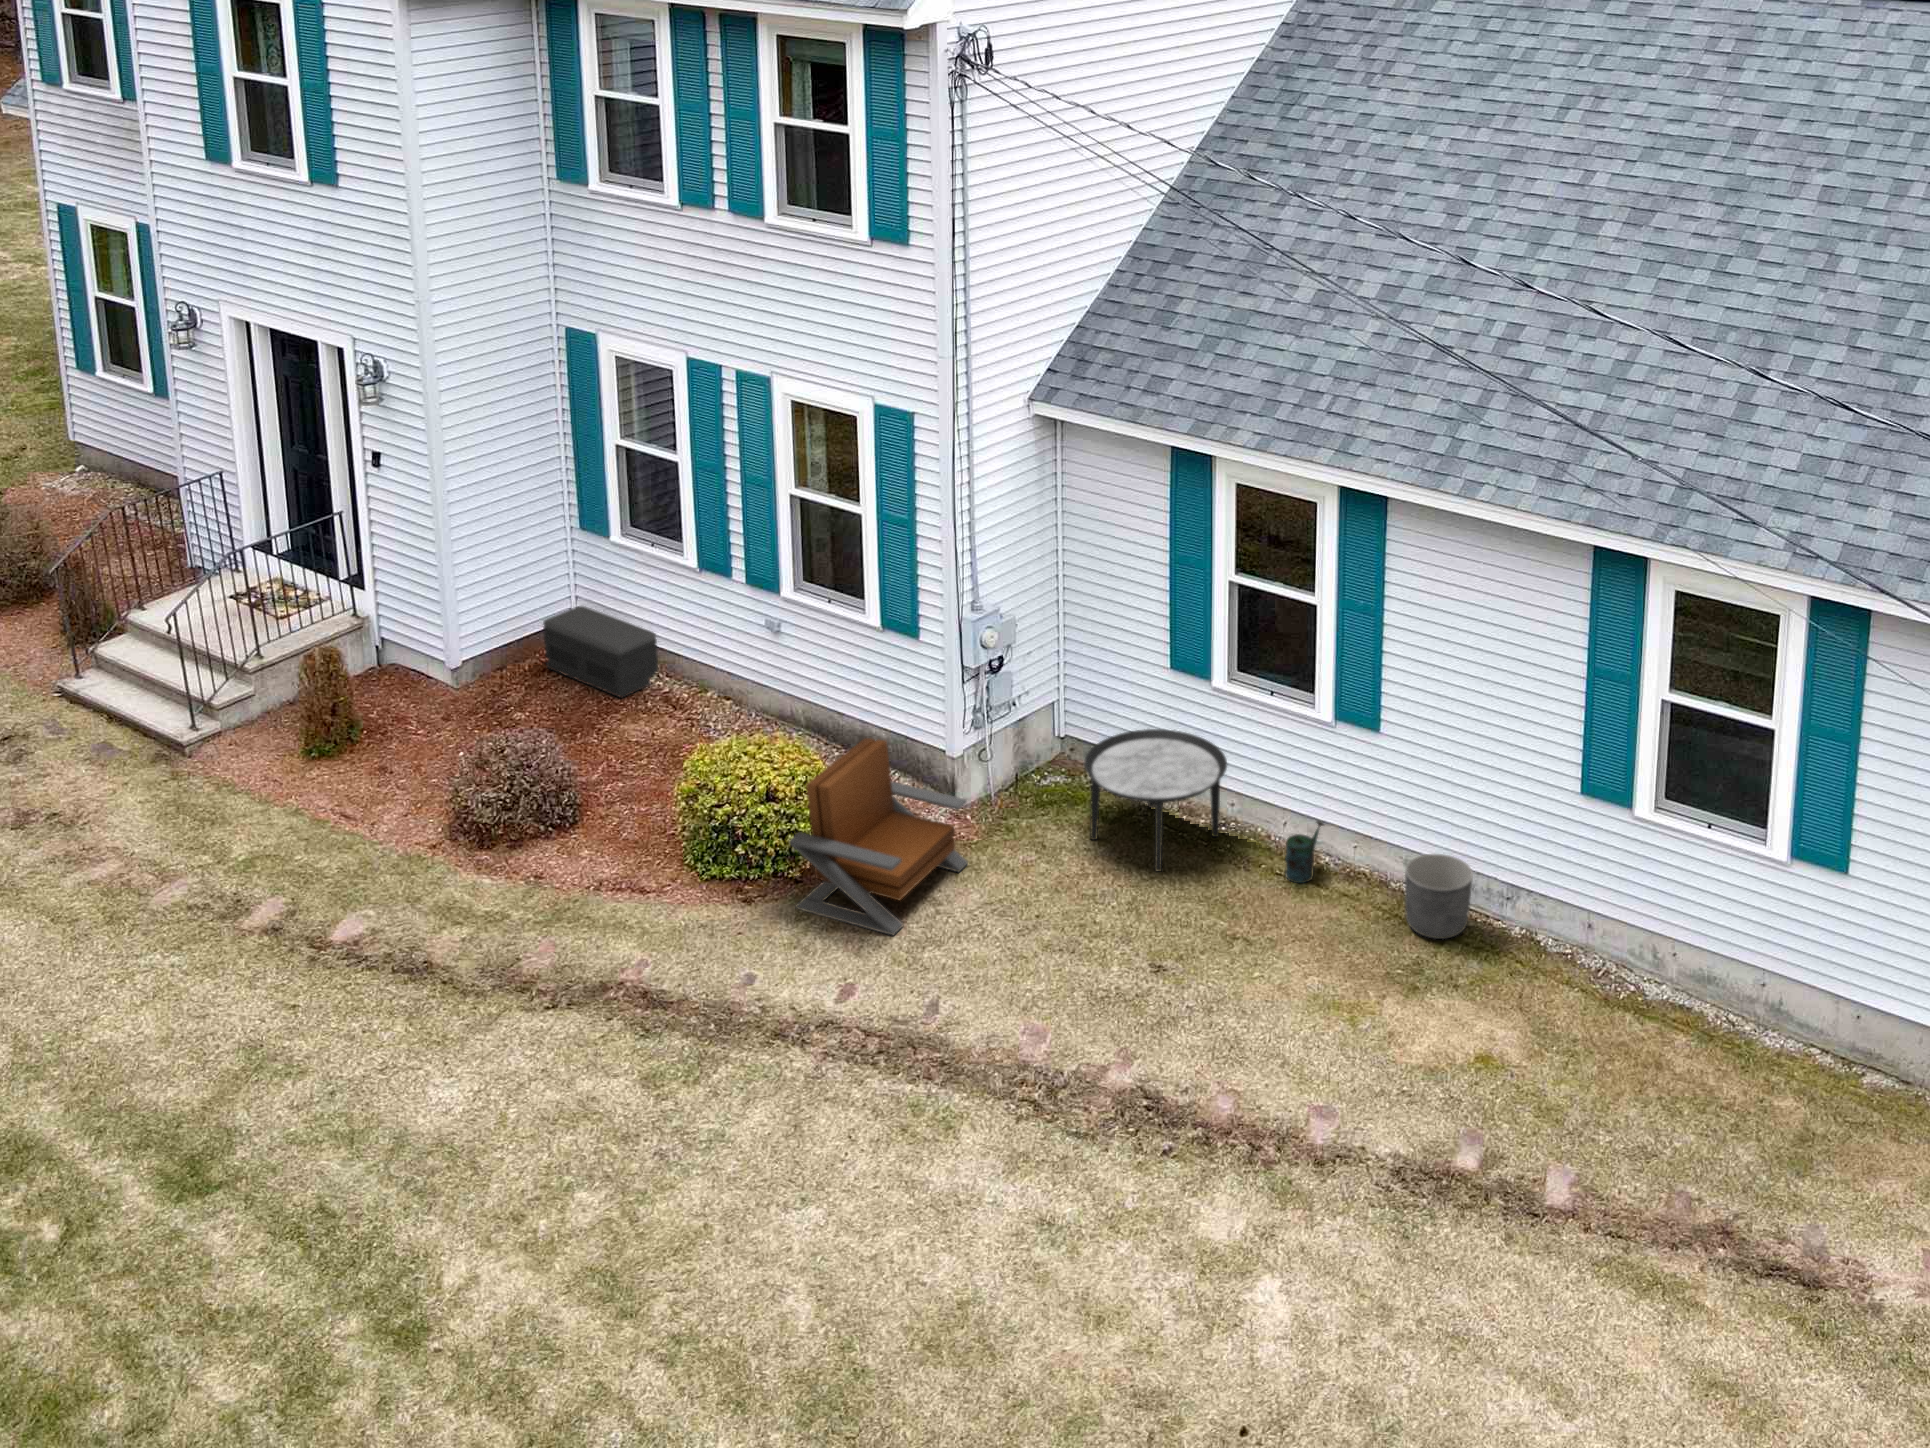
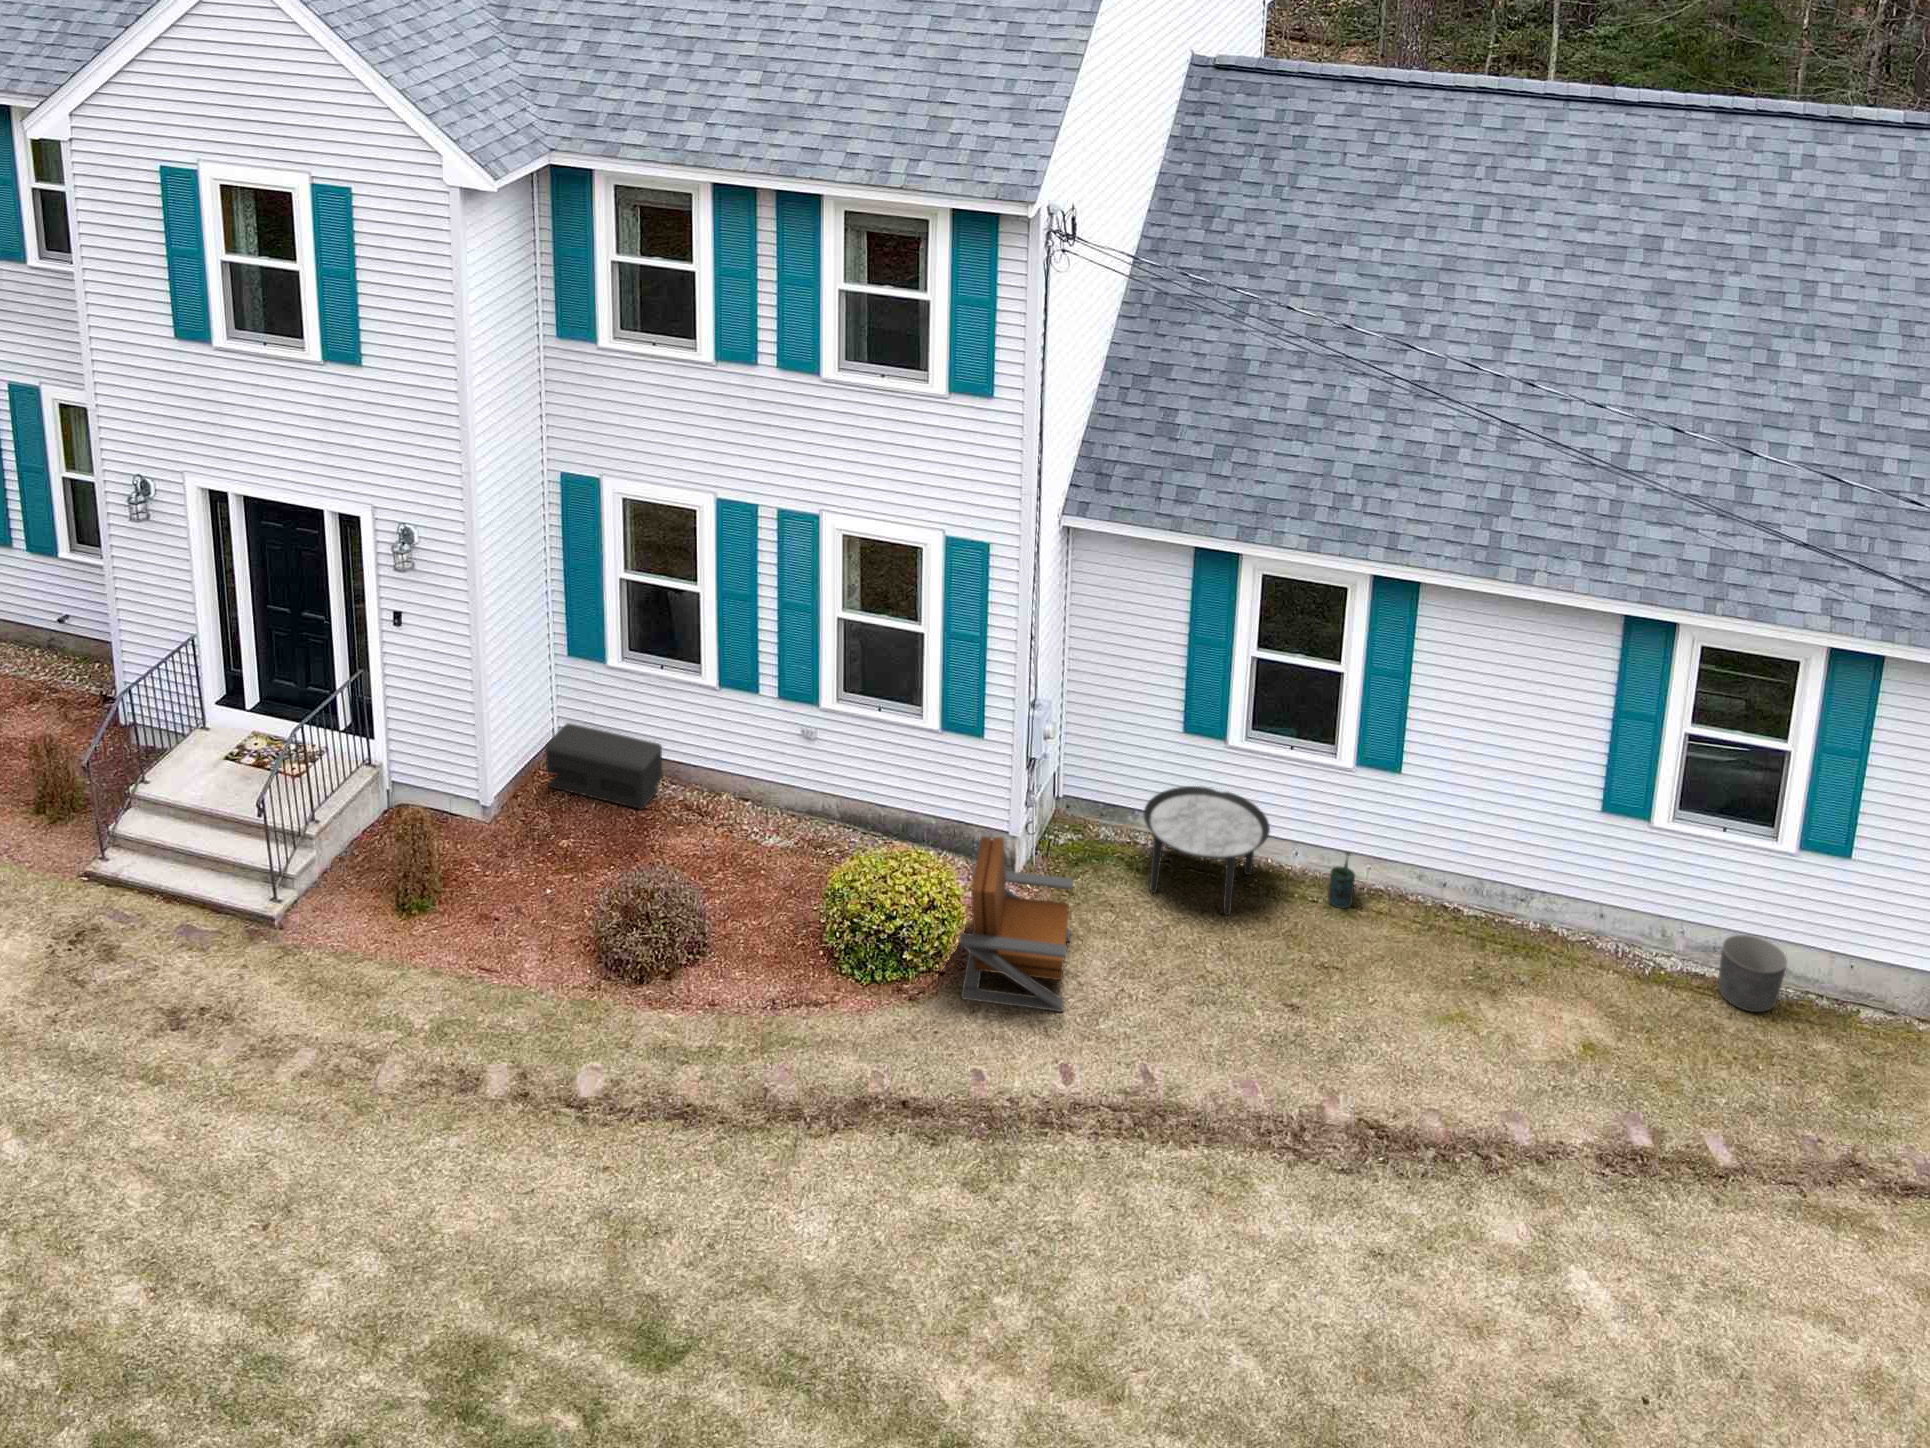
planter: present [1405,854,1473,939] -> present [1718,935,1787,1012]

